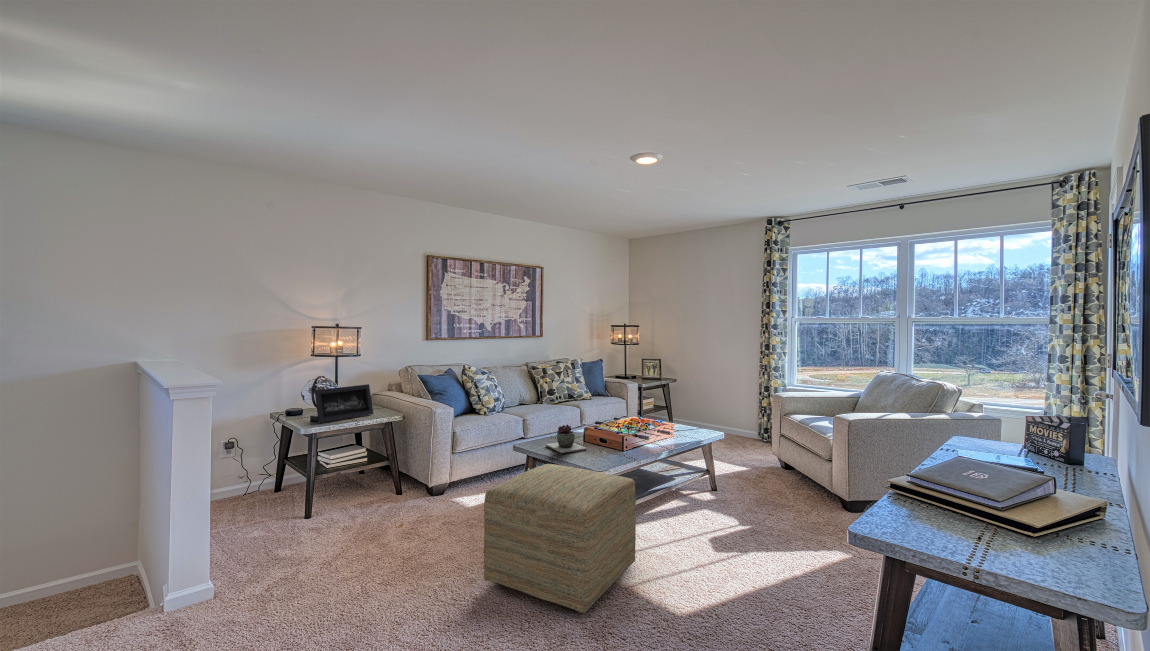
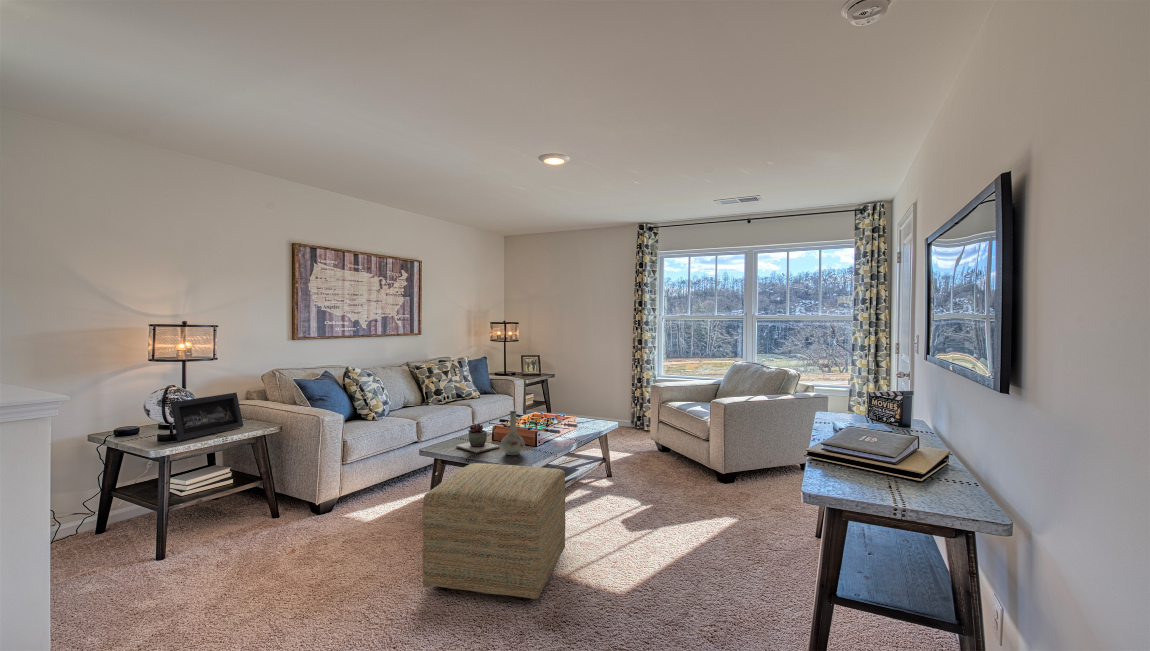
vase: none [584,413,608,459] -> present [501,410,525,455]

